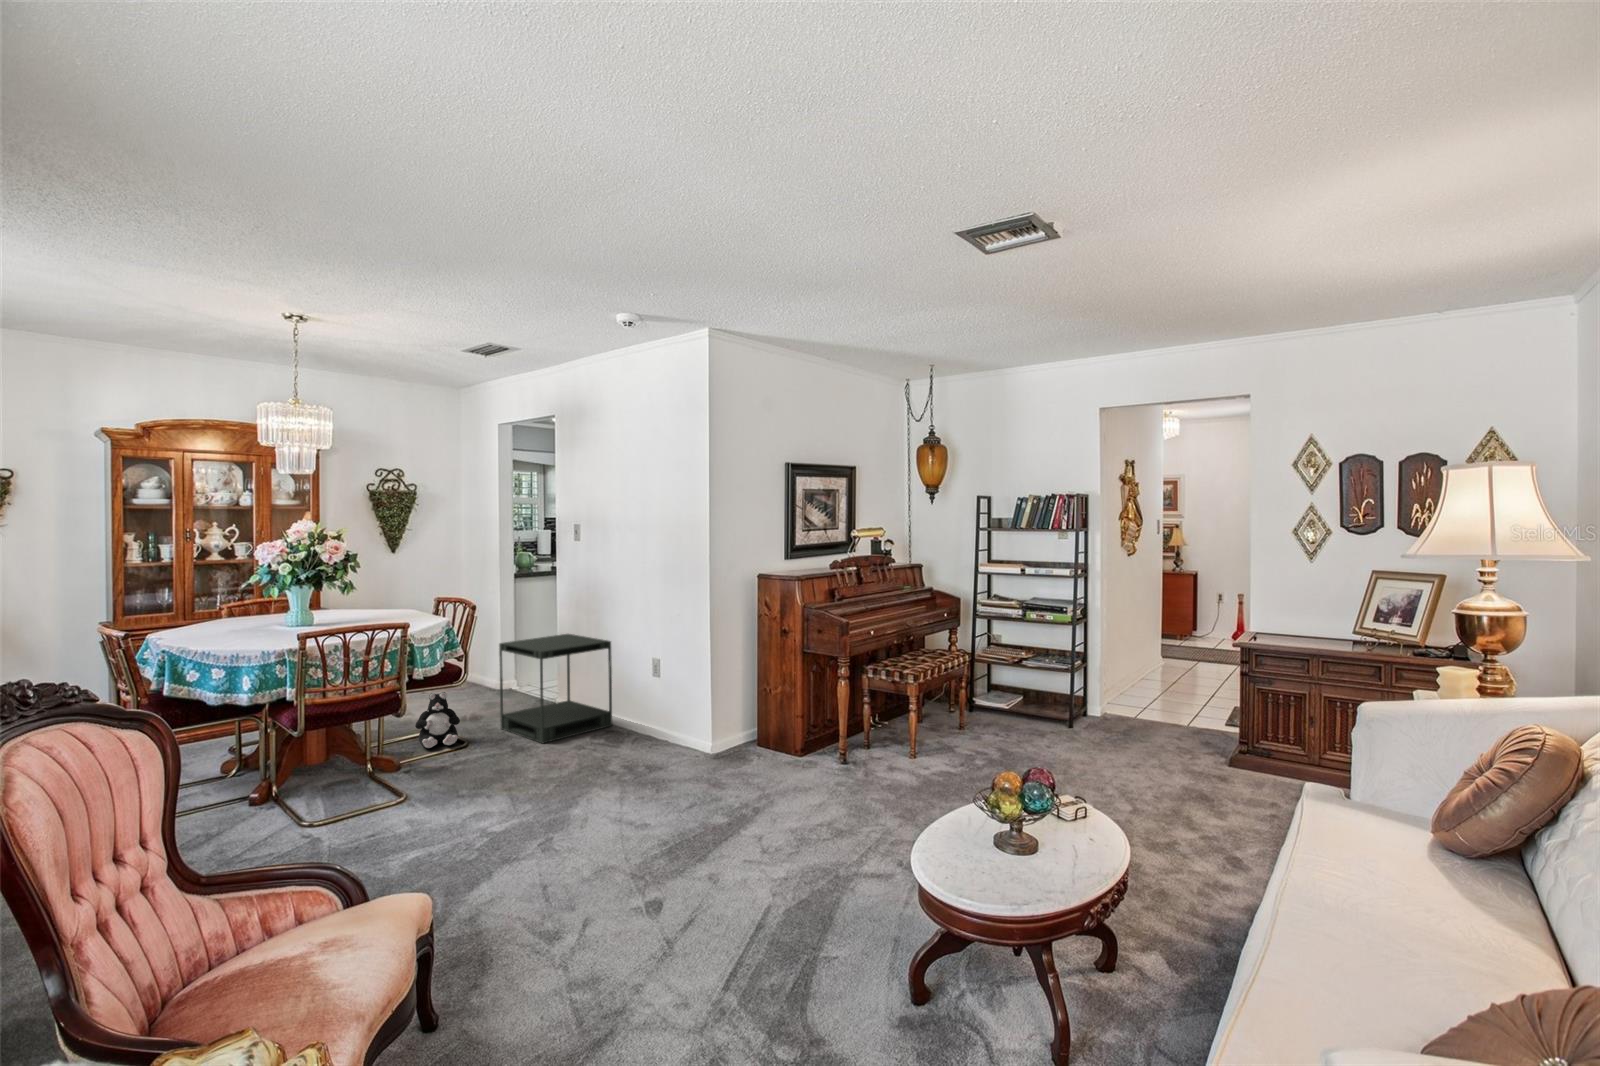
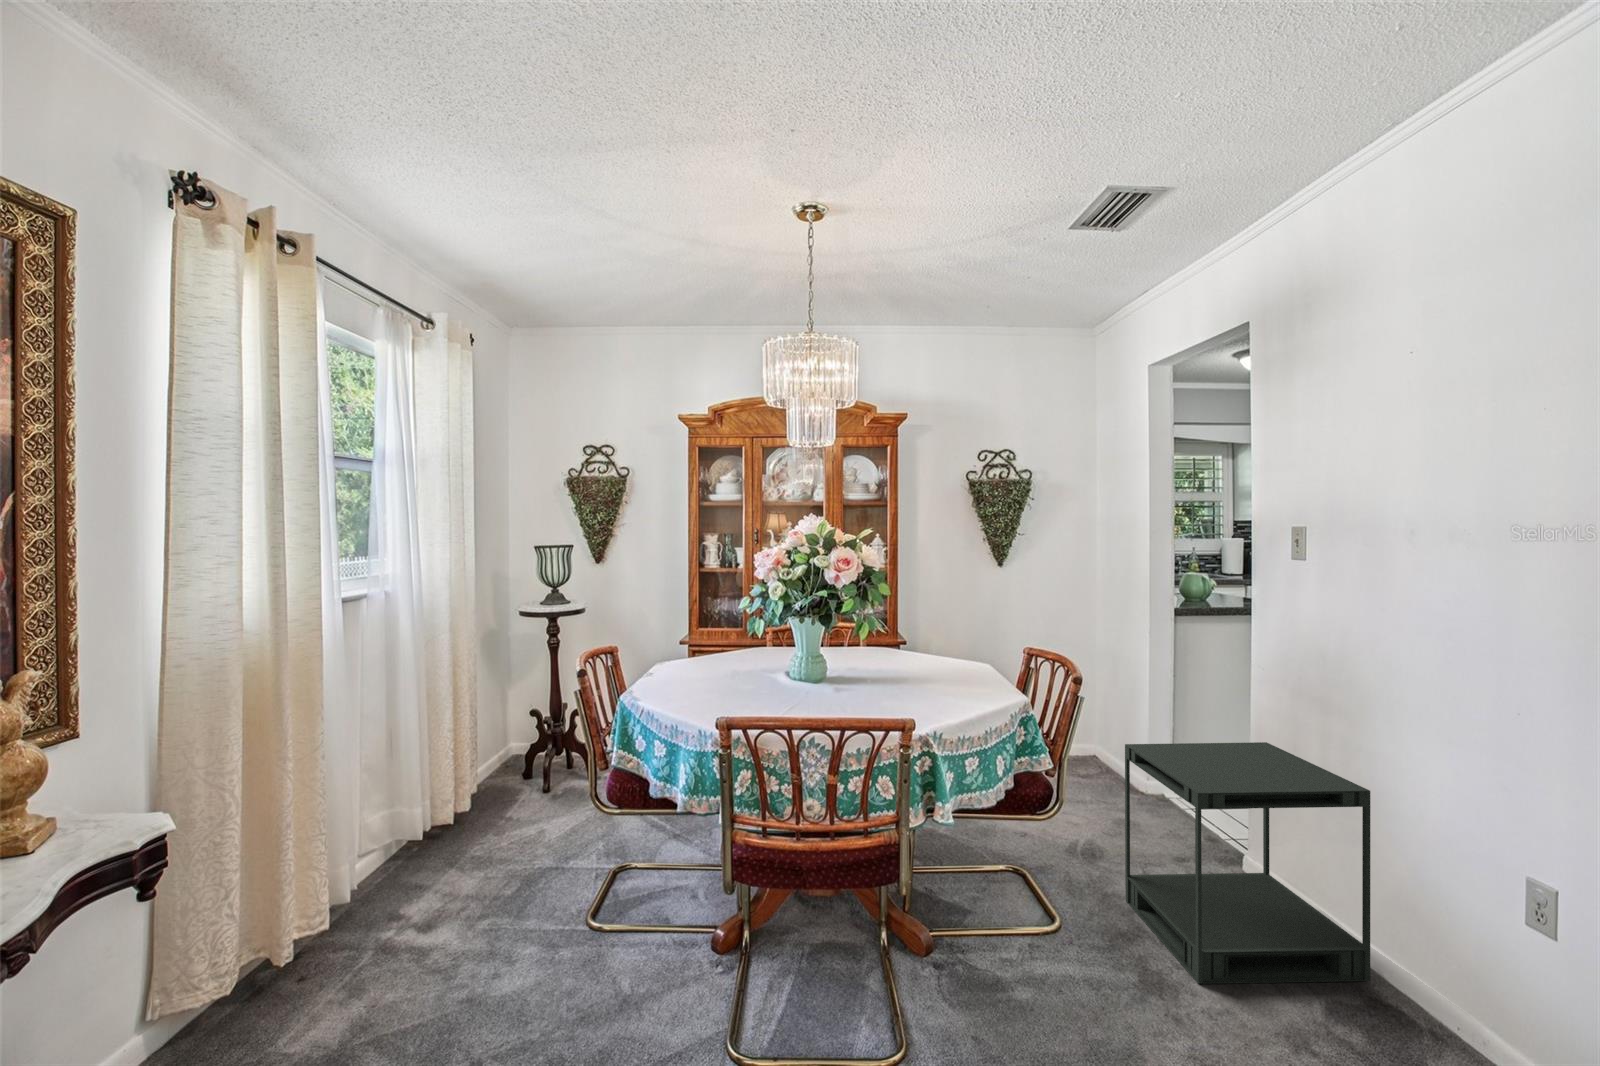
plush toy: present [415,692,460,748] -> none [977,813,1049,920]

